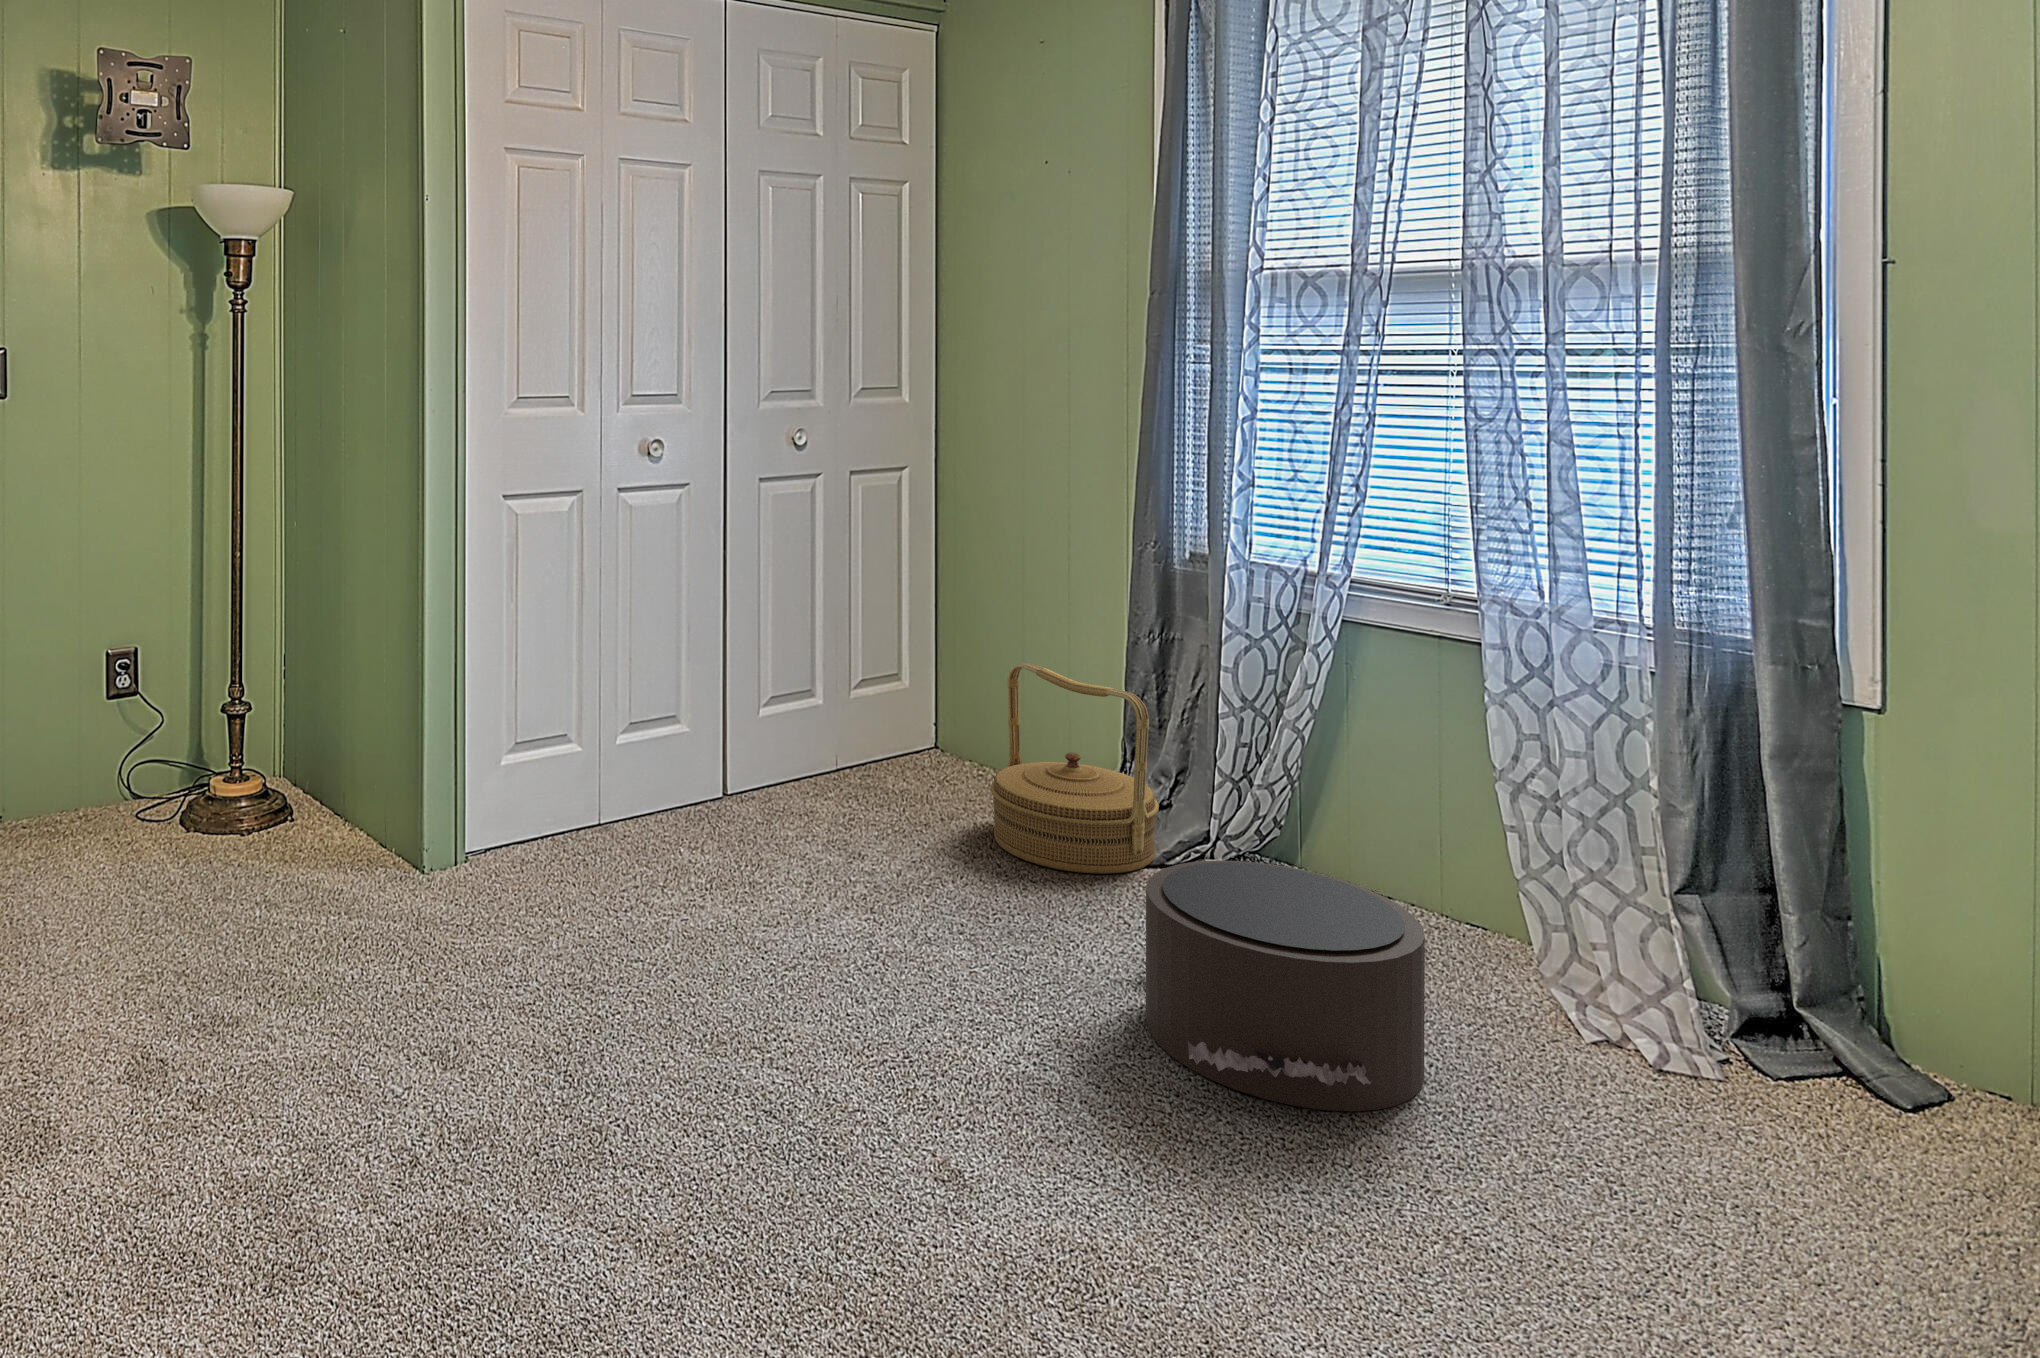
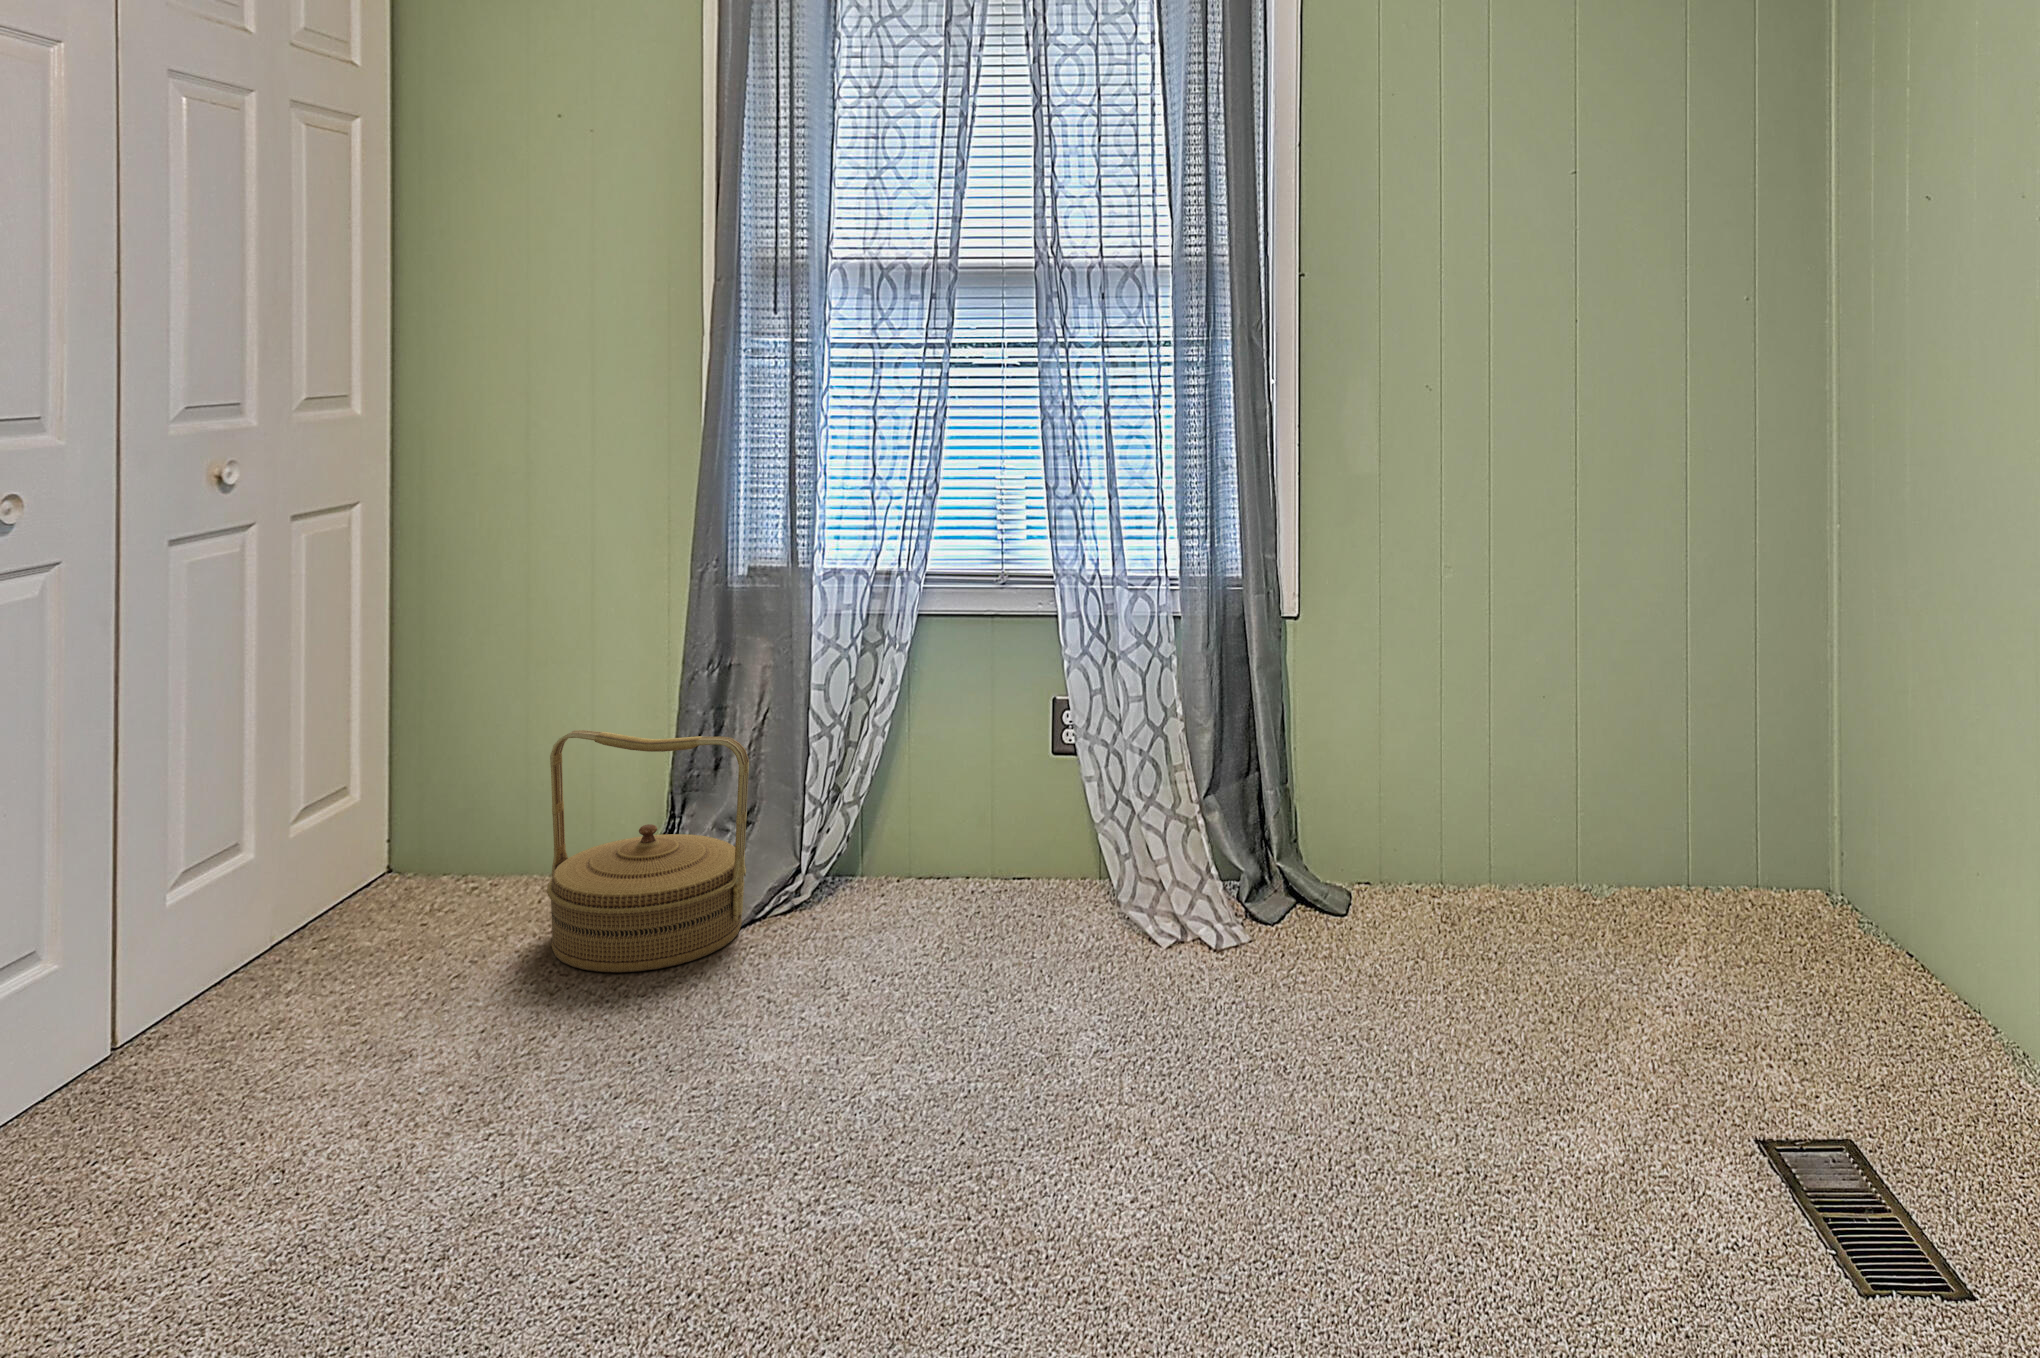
pouf: present [1143,860,1425,1111] -> none [836,872,1131,1123]

